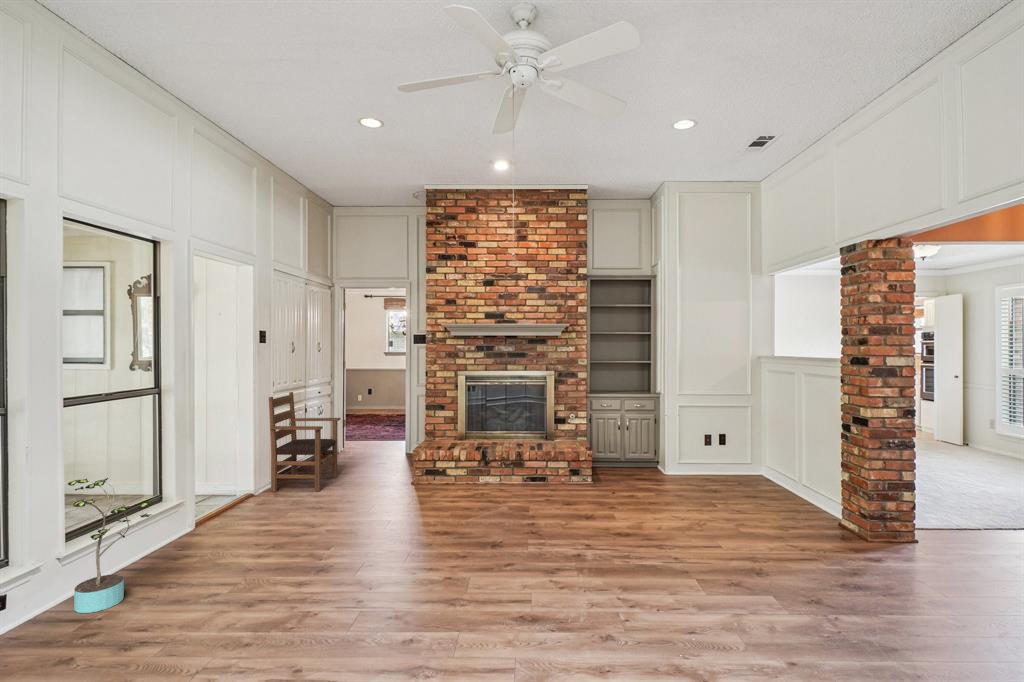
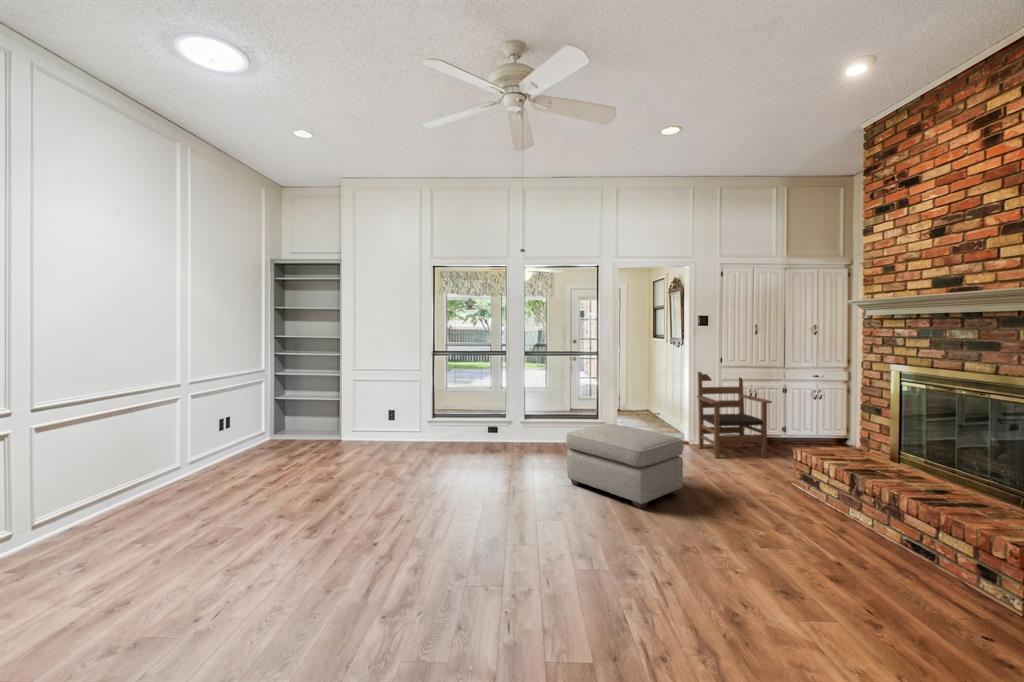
ottoman: none [310,460,451,567] -> present [566,424,683,509]
potted plant: present [68,478,151,613] -> none [503,392,538,453]

